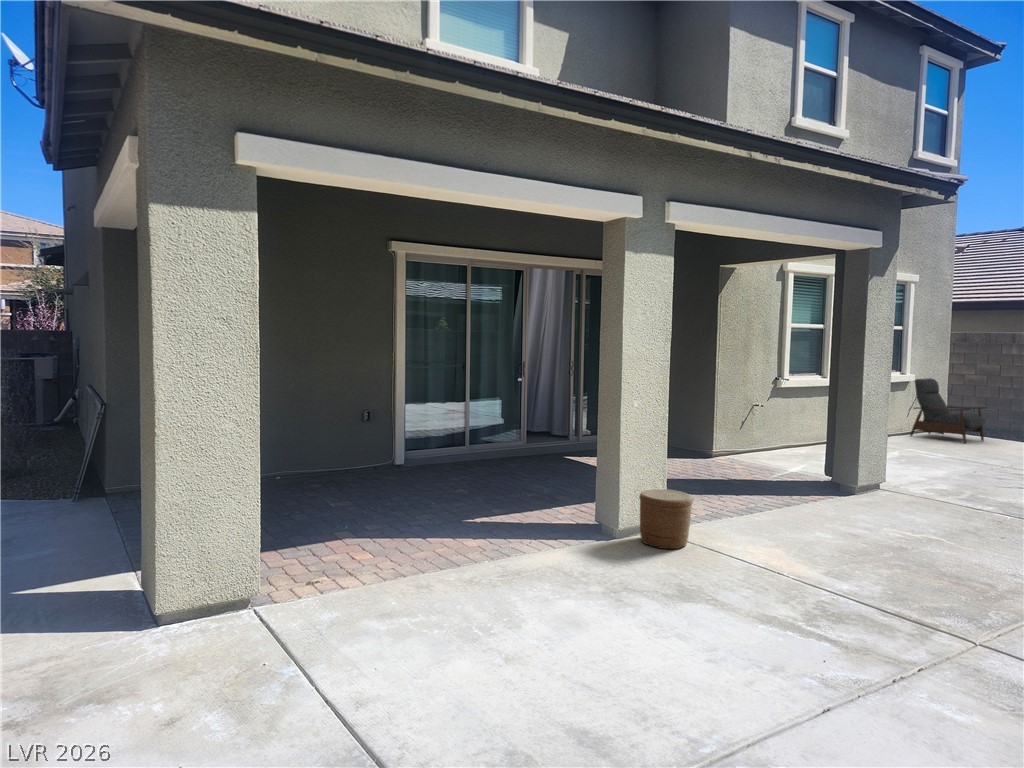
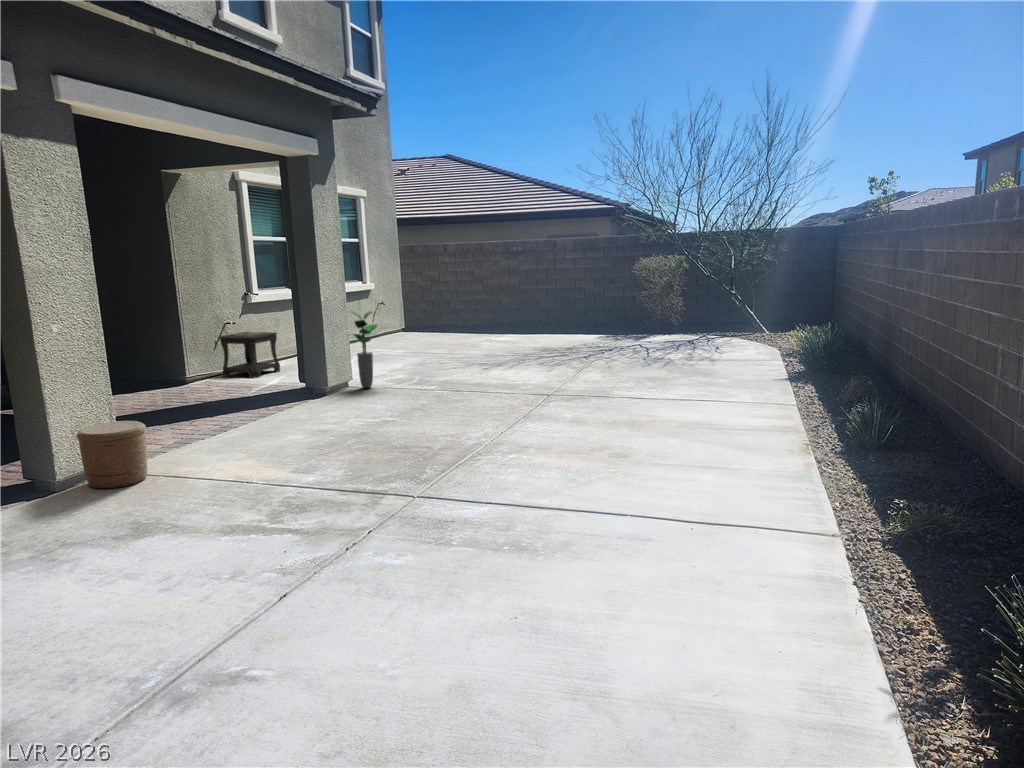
chair: present [910,378,988,444] -> none [374,285,432,339]
potted plant: none [886,410,930,496] -> present [349,312,378,388]
side table: none [745,416,805,463] -> present [218,332,280,378]

